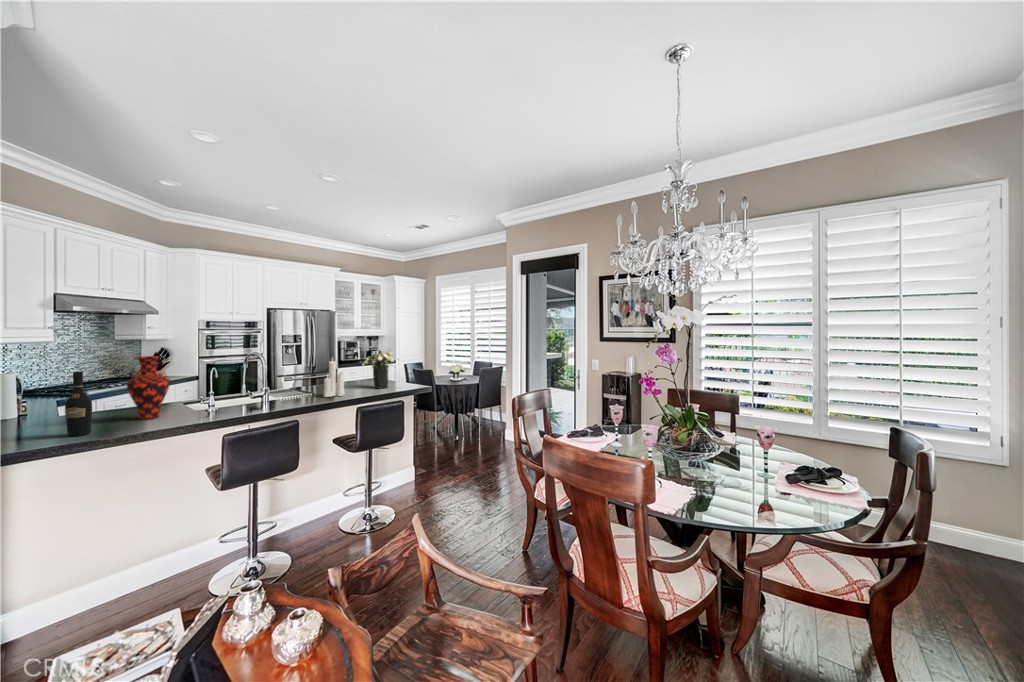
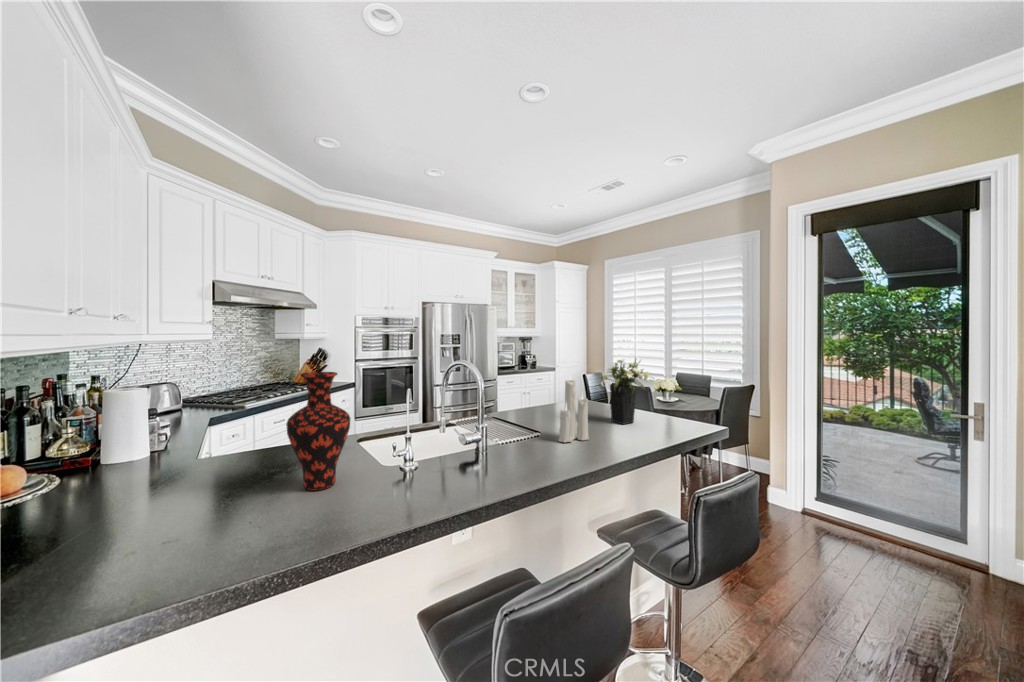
wine bottle: present [65,372,92,436] -> none [179,410,227,552]

